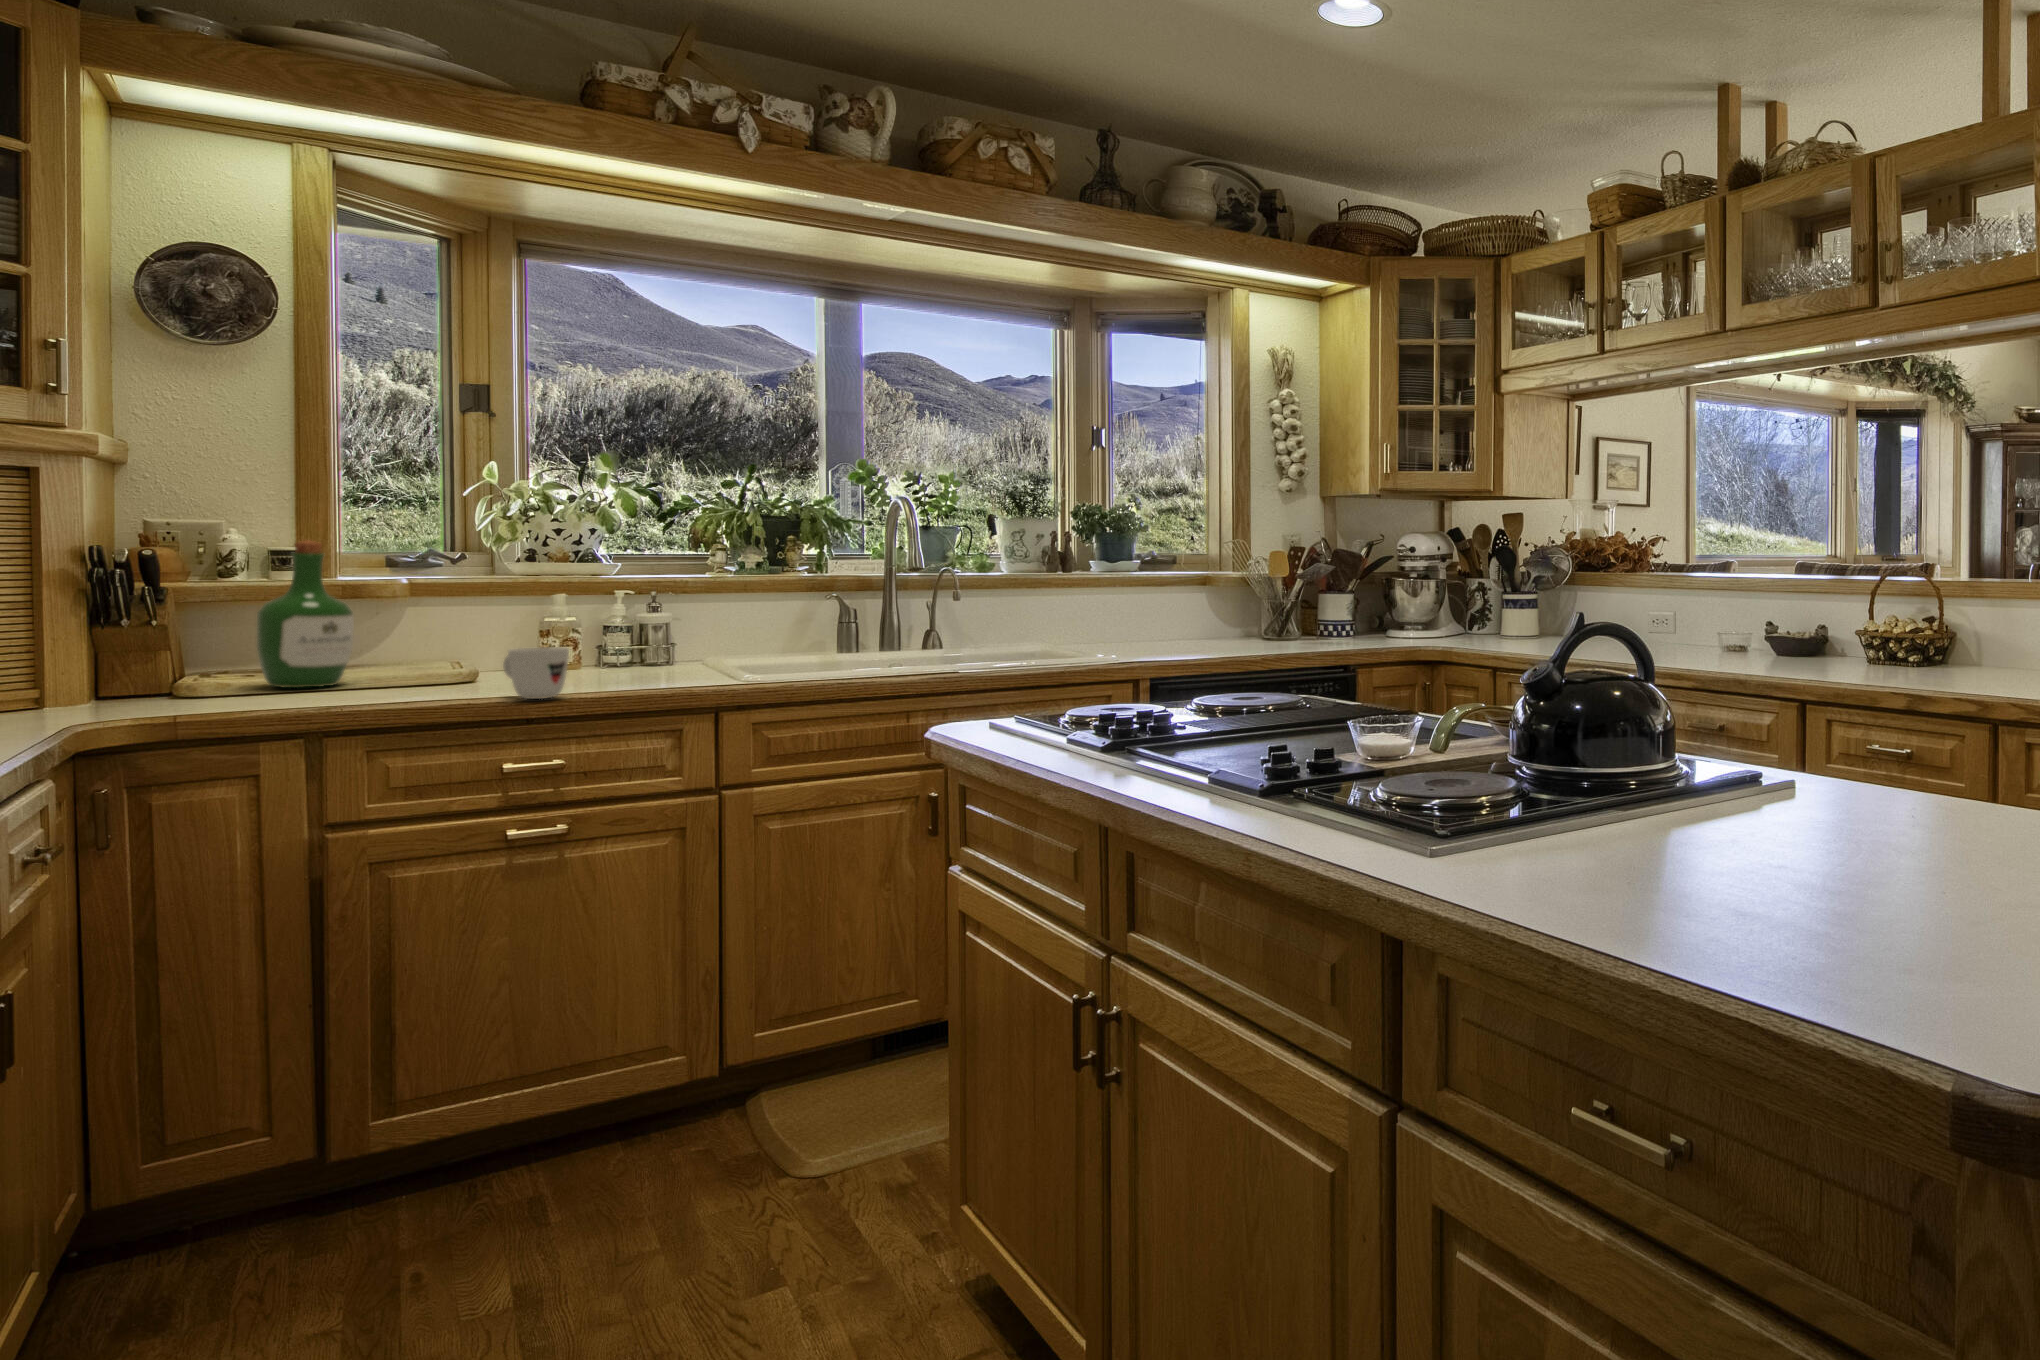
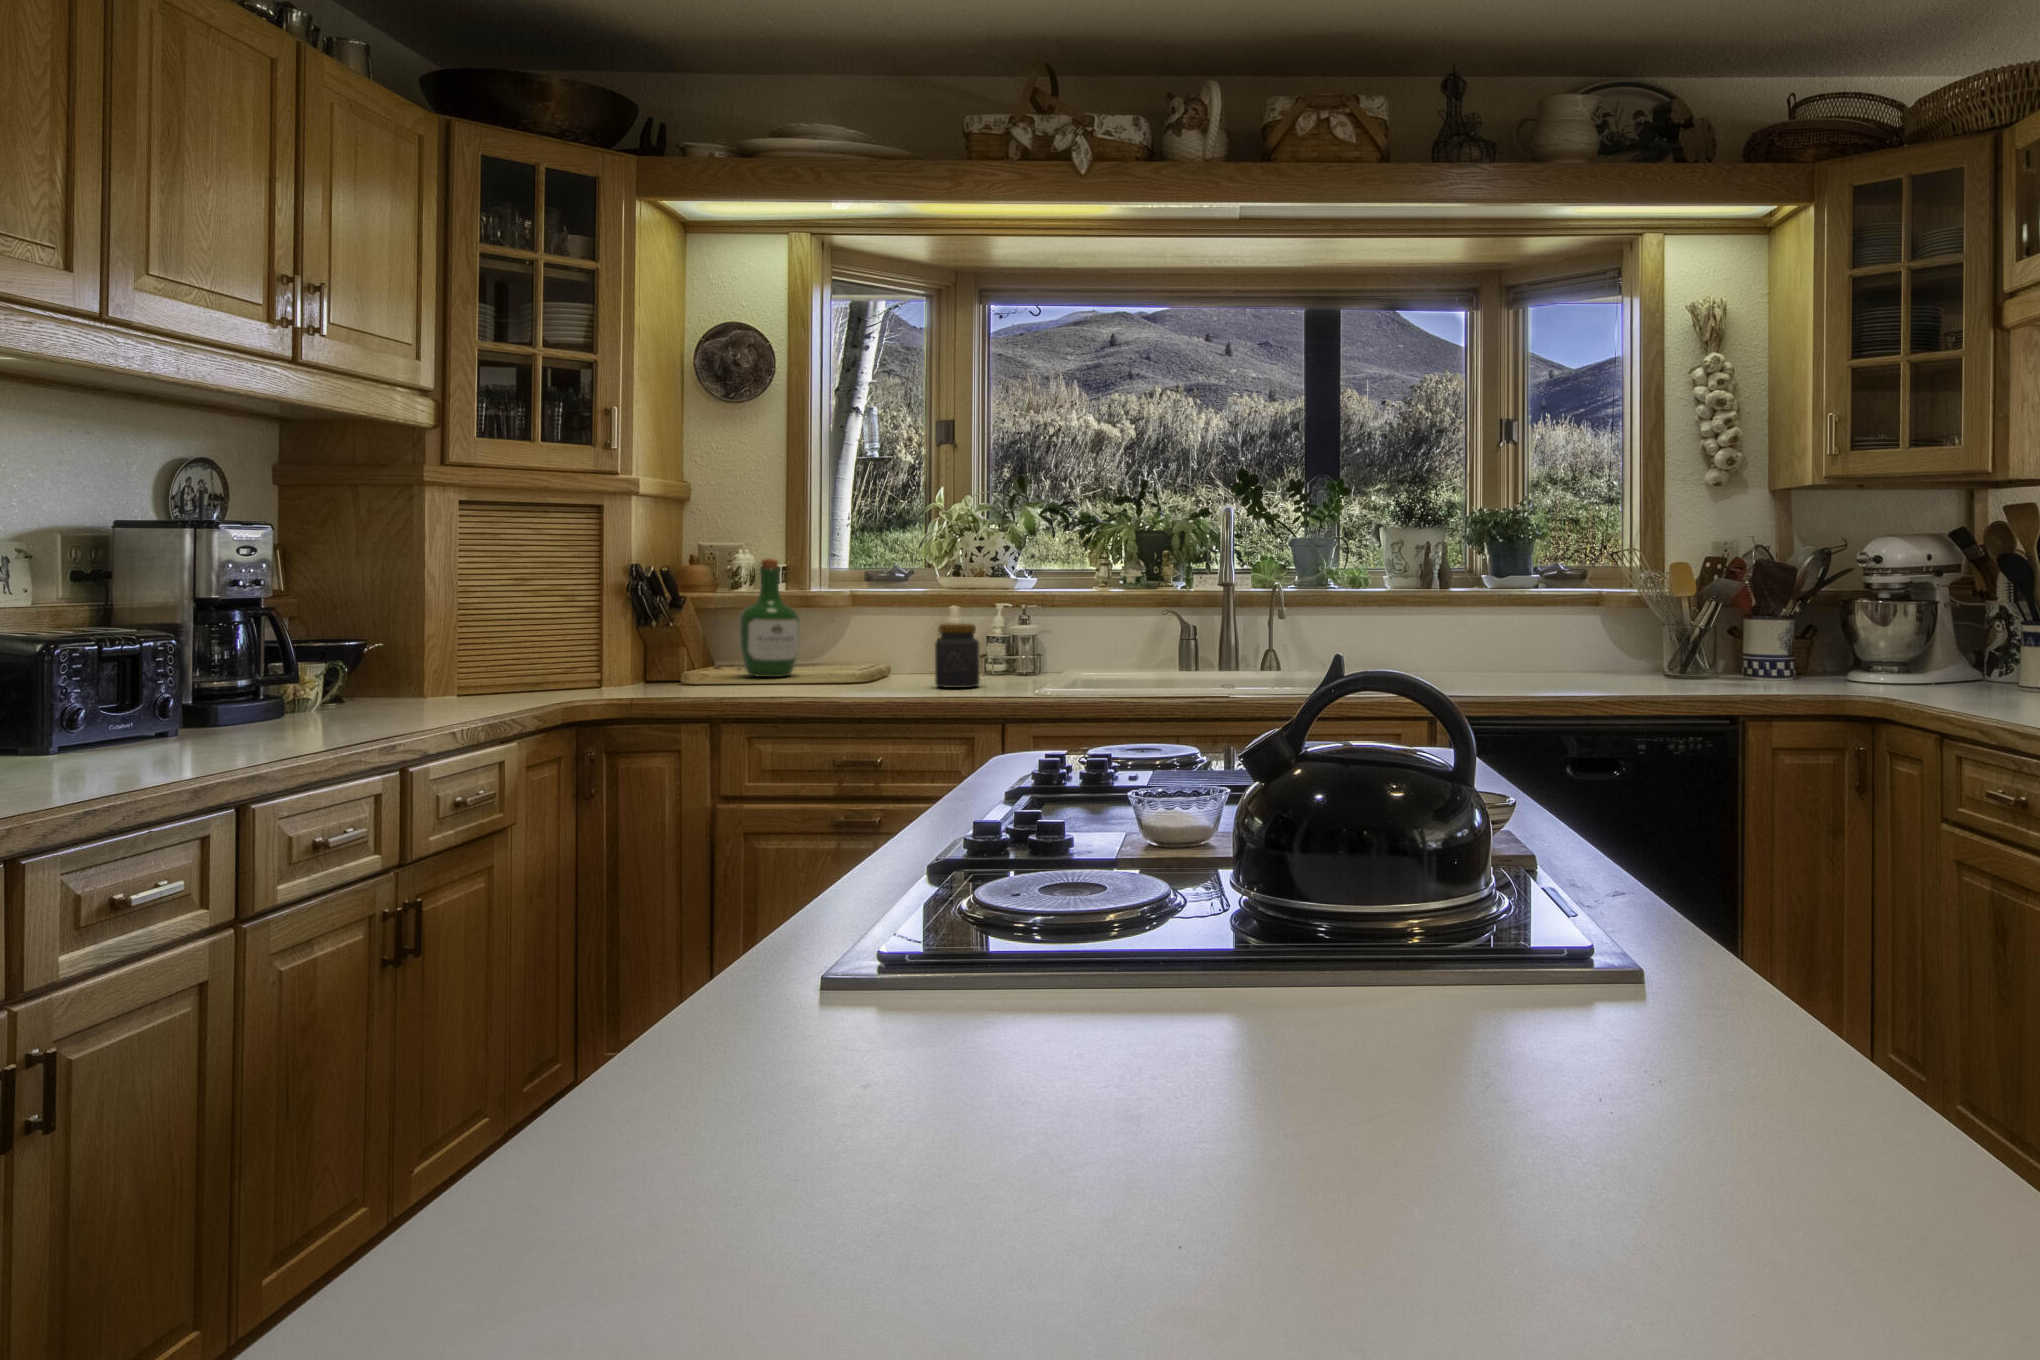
jar: none [598,615,657,686] -> present [935,624,980,688]
mug: present [503,647,569,699] -> none [850,649,894,693]

